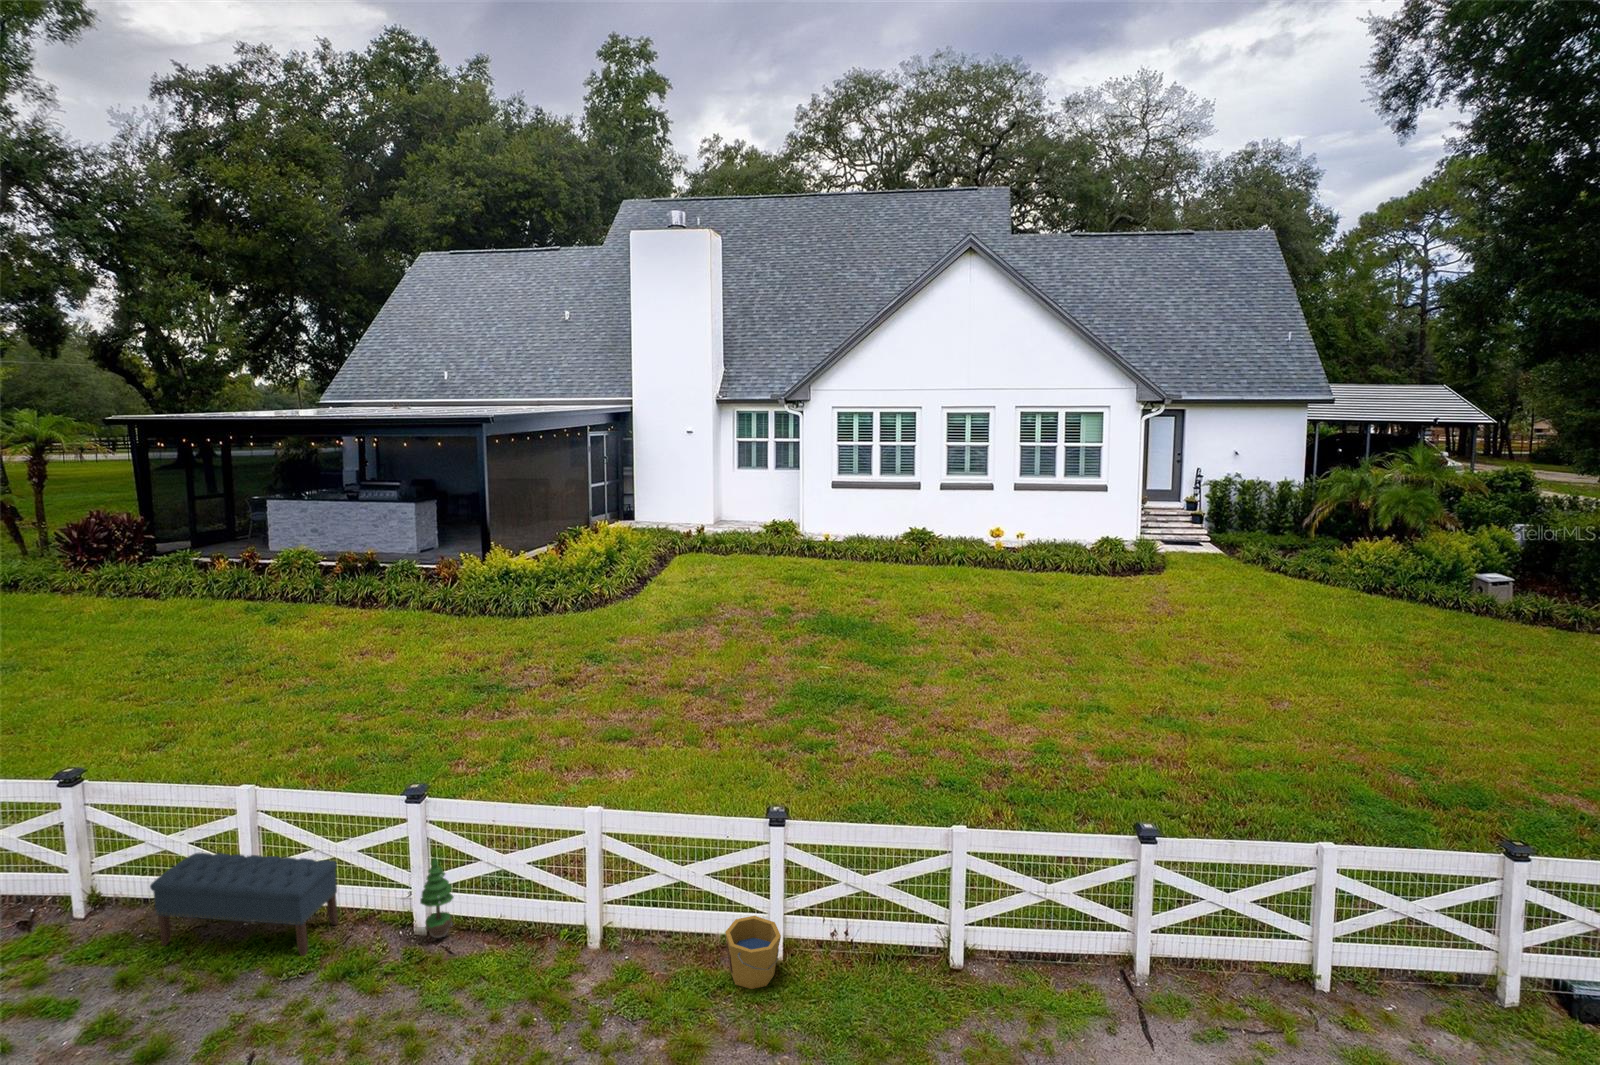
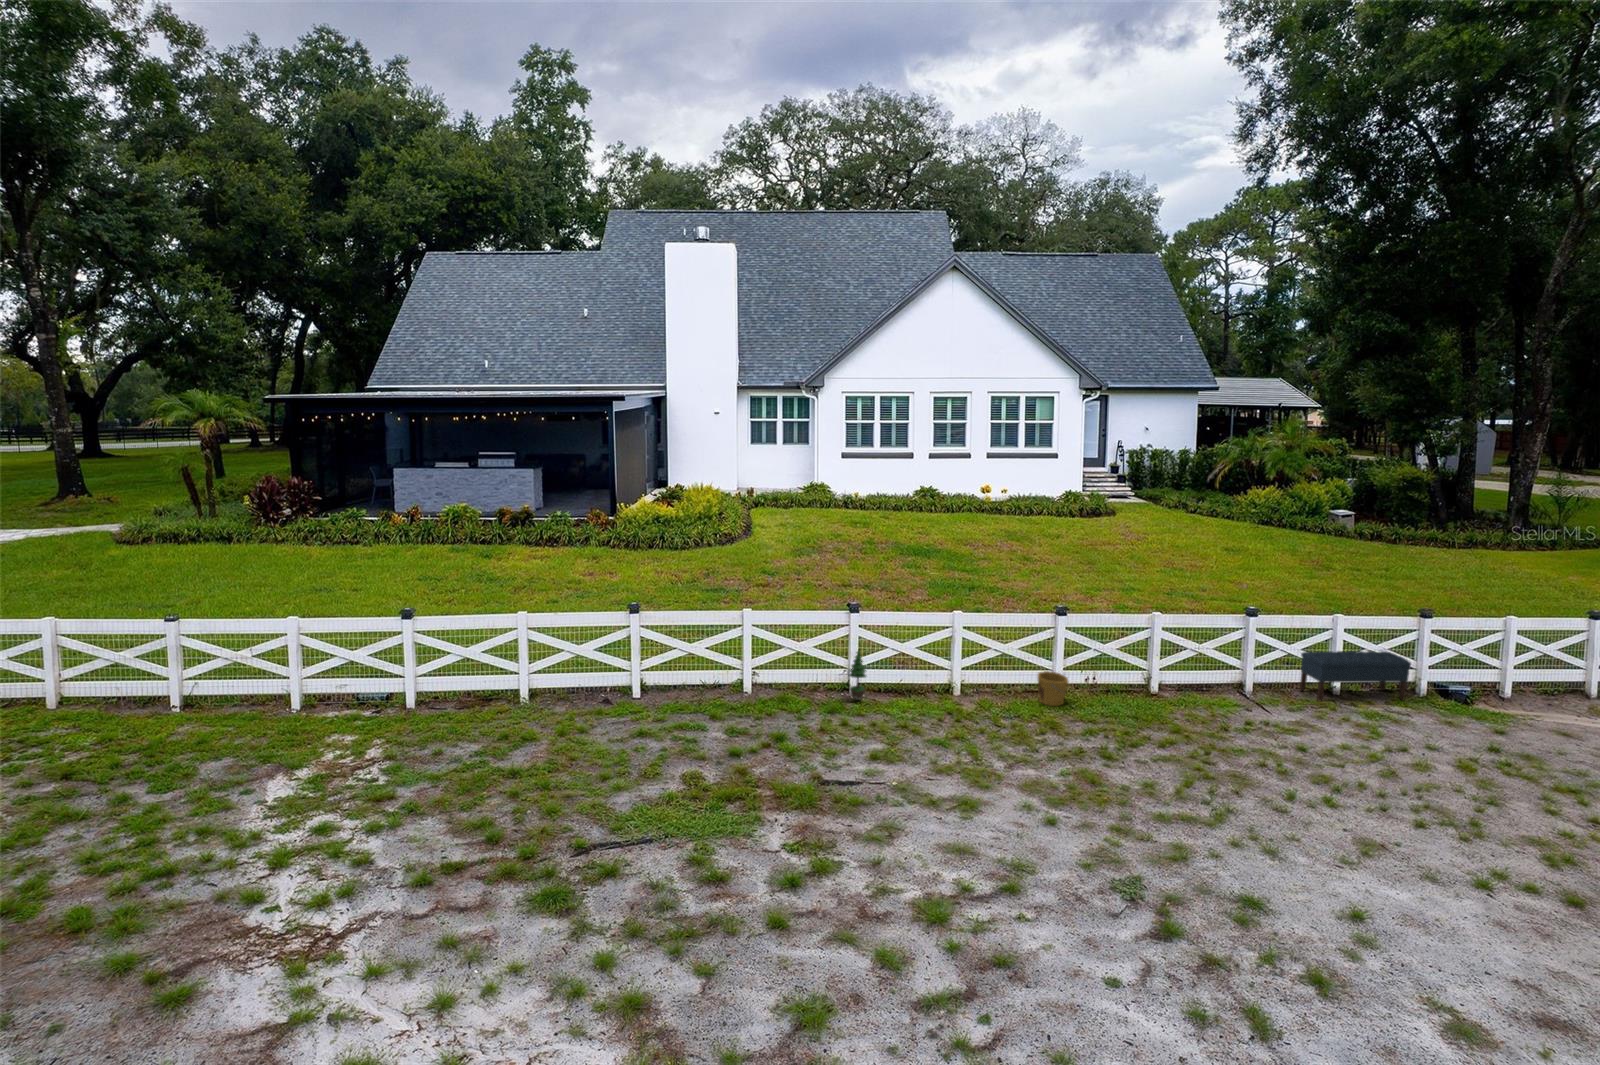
bench: present [150,853,338,956] -> present [1300,651,1411,701]

